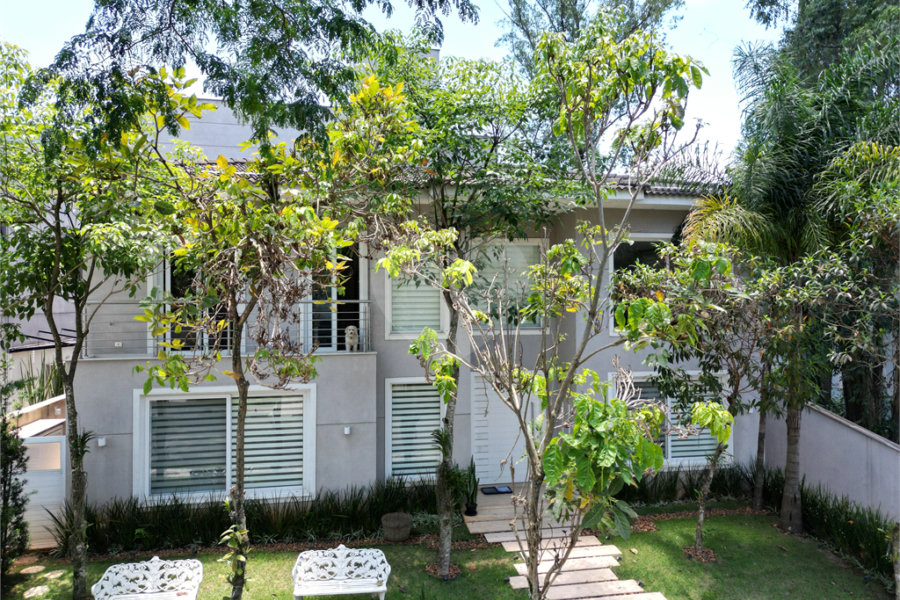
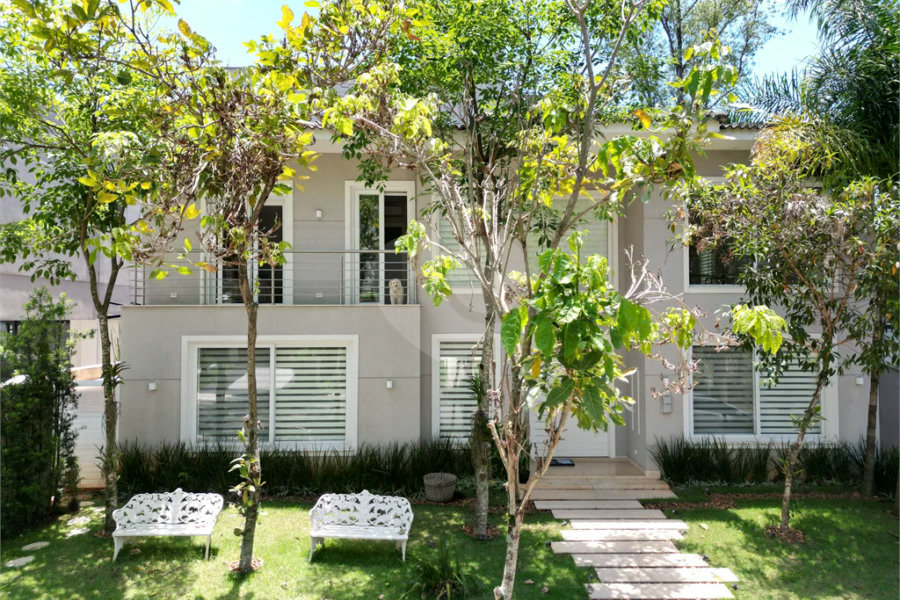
potted plant: none [12,534,43,585] -> present [63,468,83,514]

